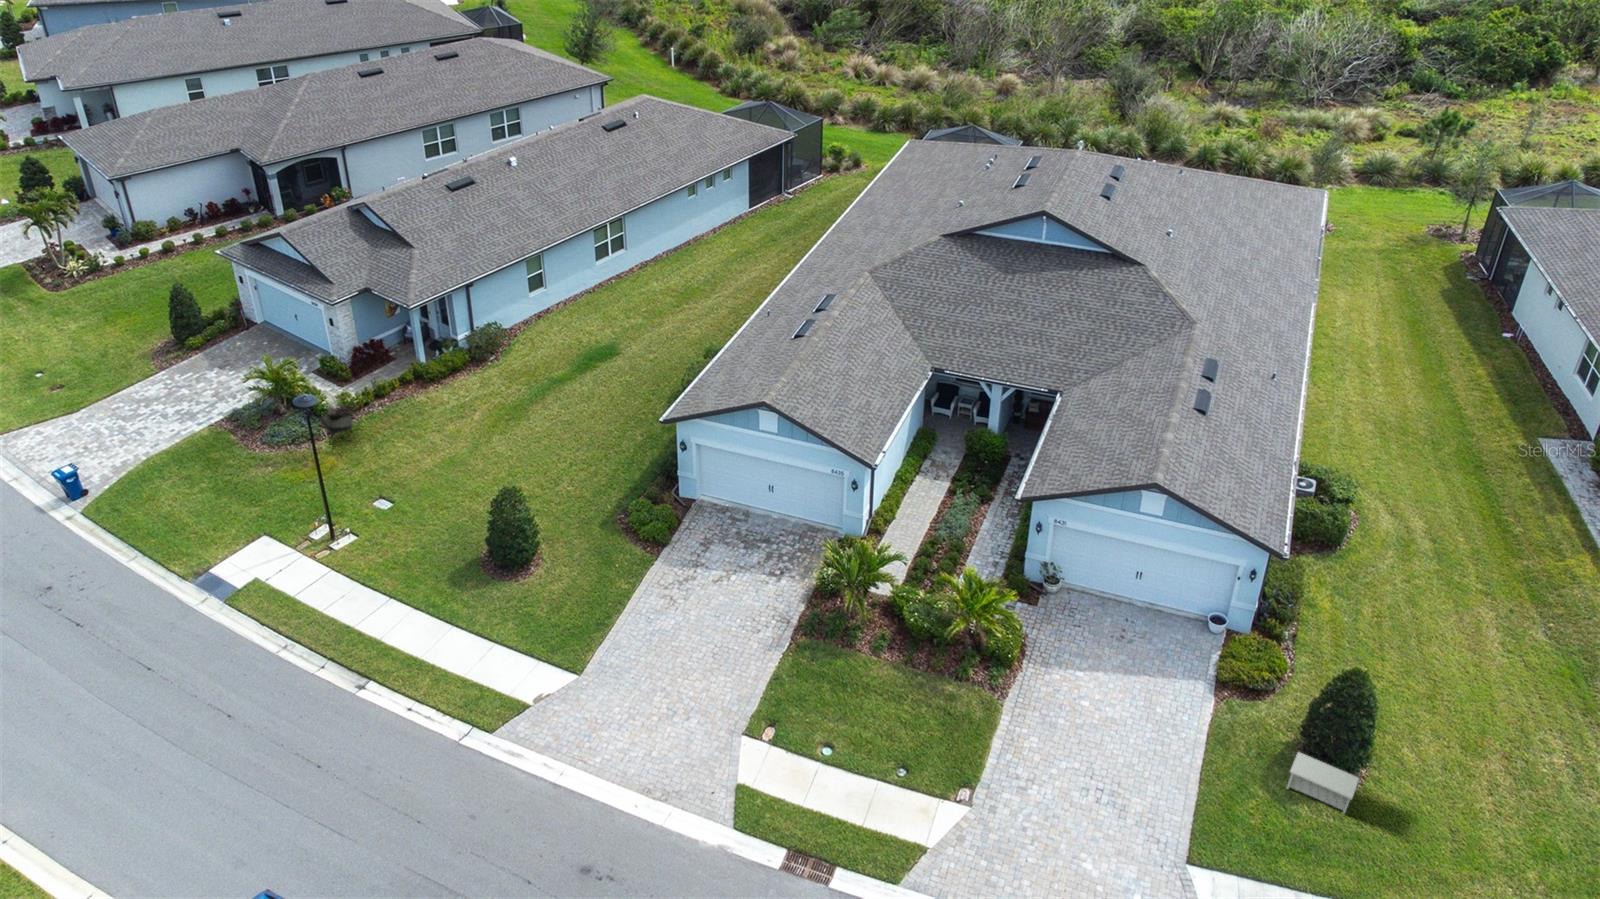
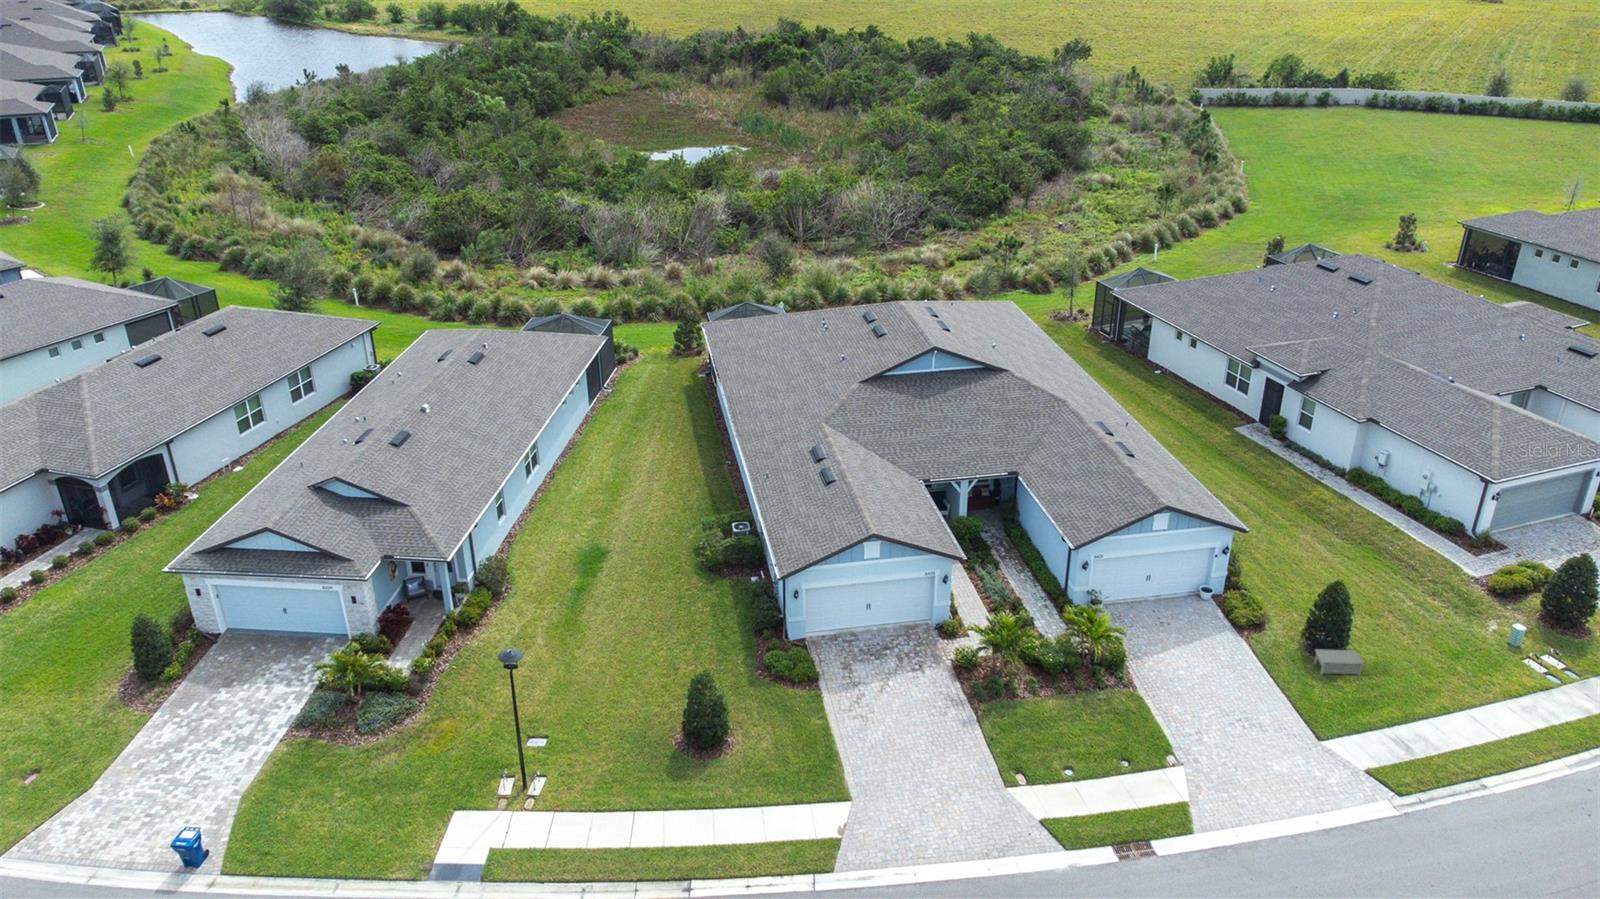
lounge chair: present [320,413,352,434] -> none [407,680,444,715]

